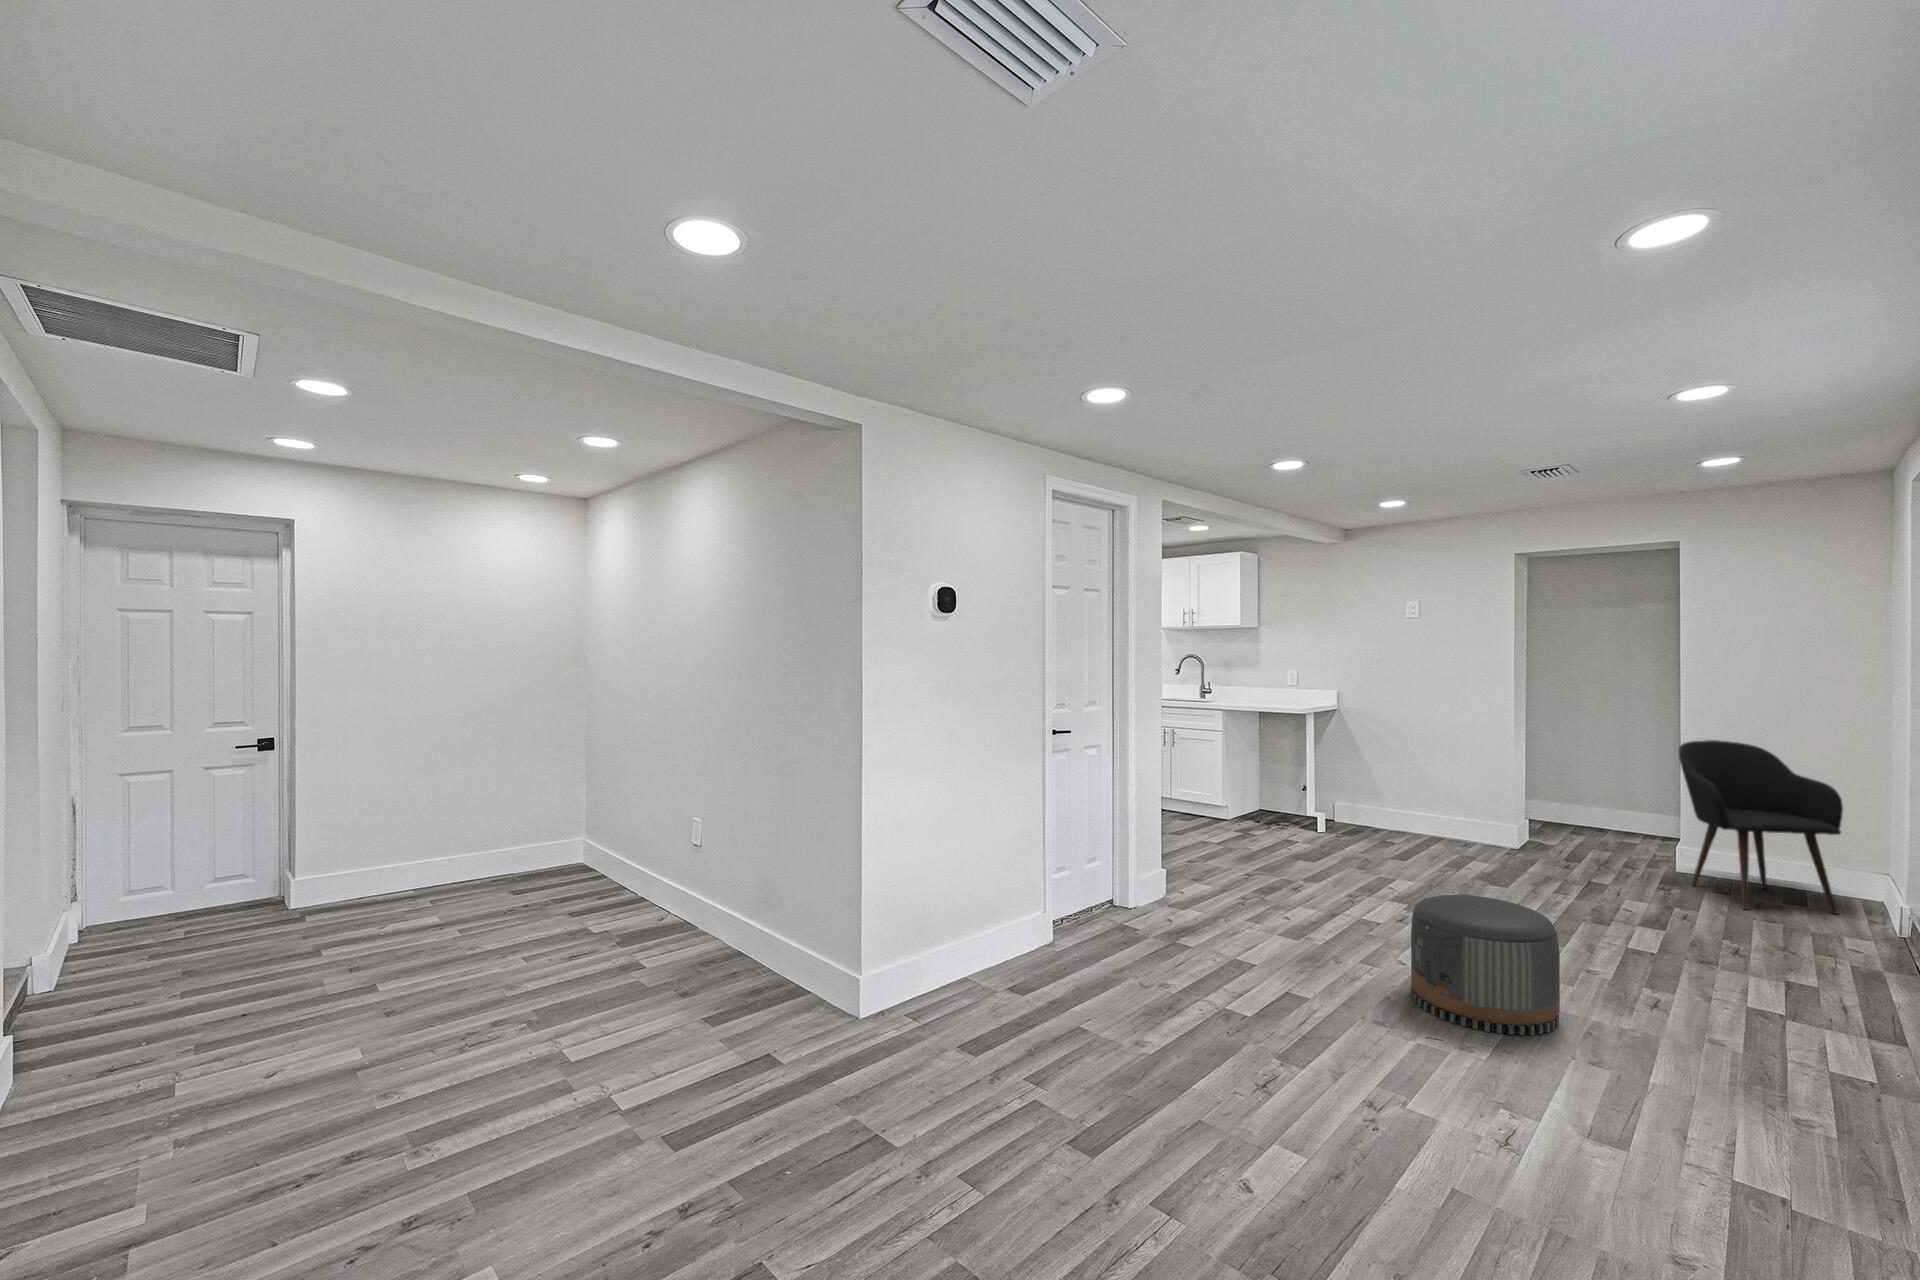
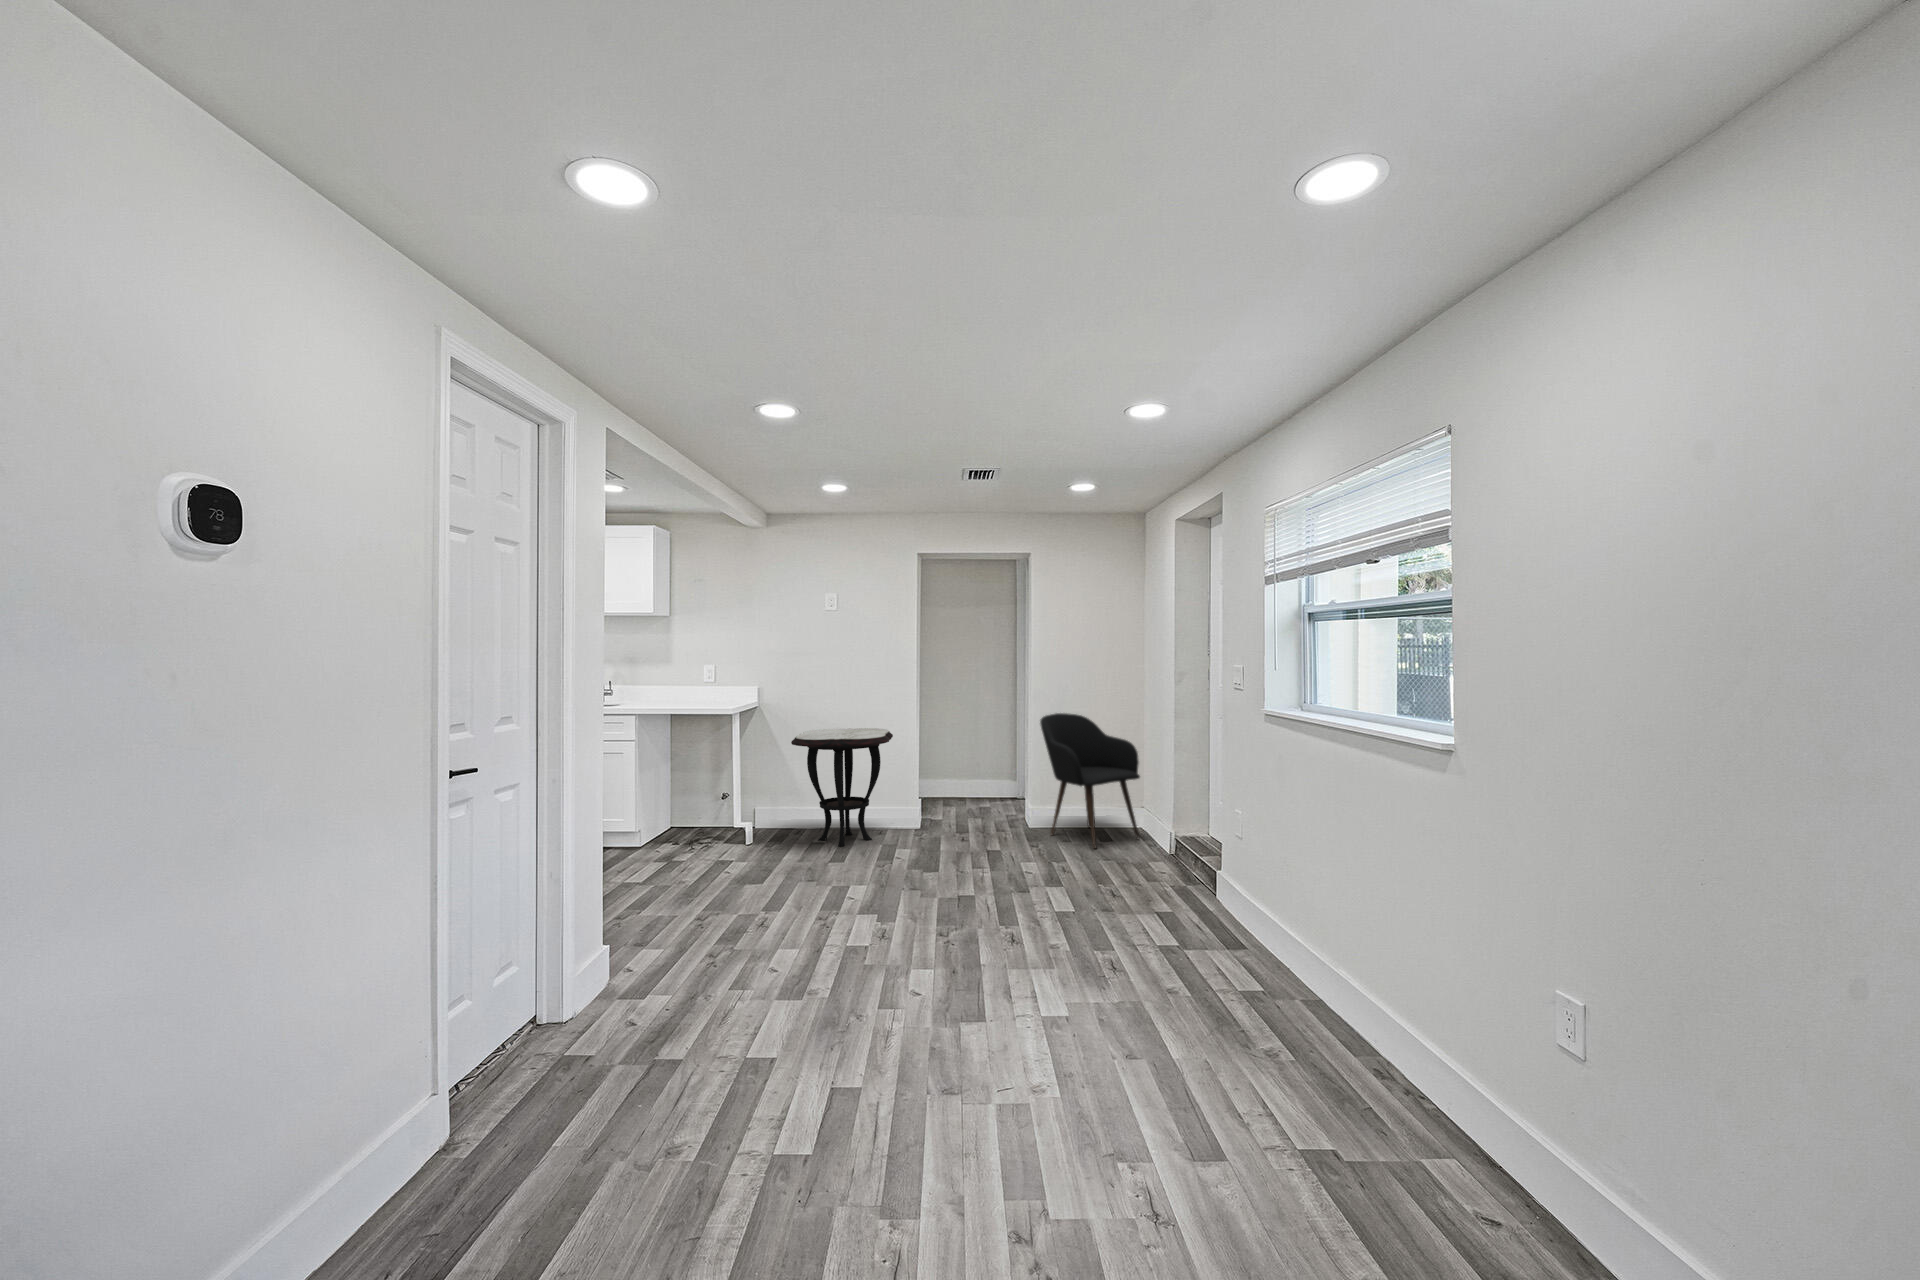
side table: none [1362,734,1480,850] -> present [791,728,893,846]
pouf: present [1411,895,1560,1035] -> none [947,901,1087,1059]

